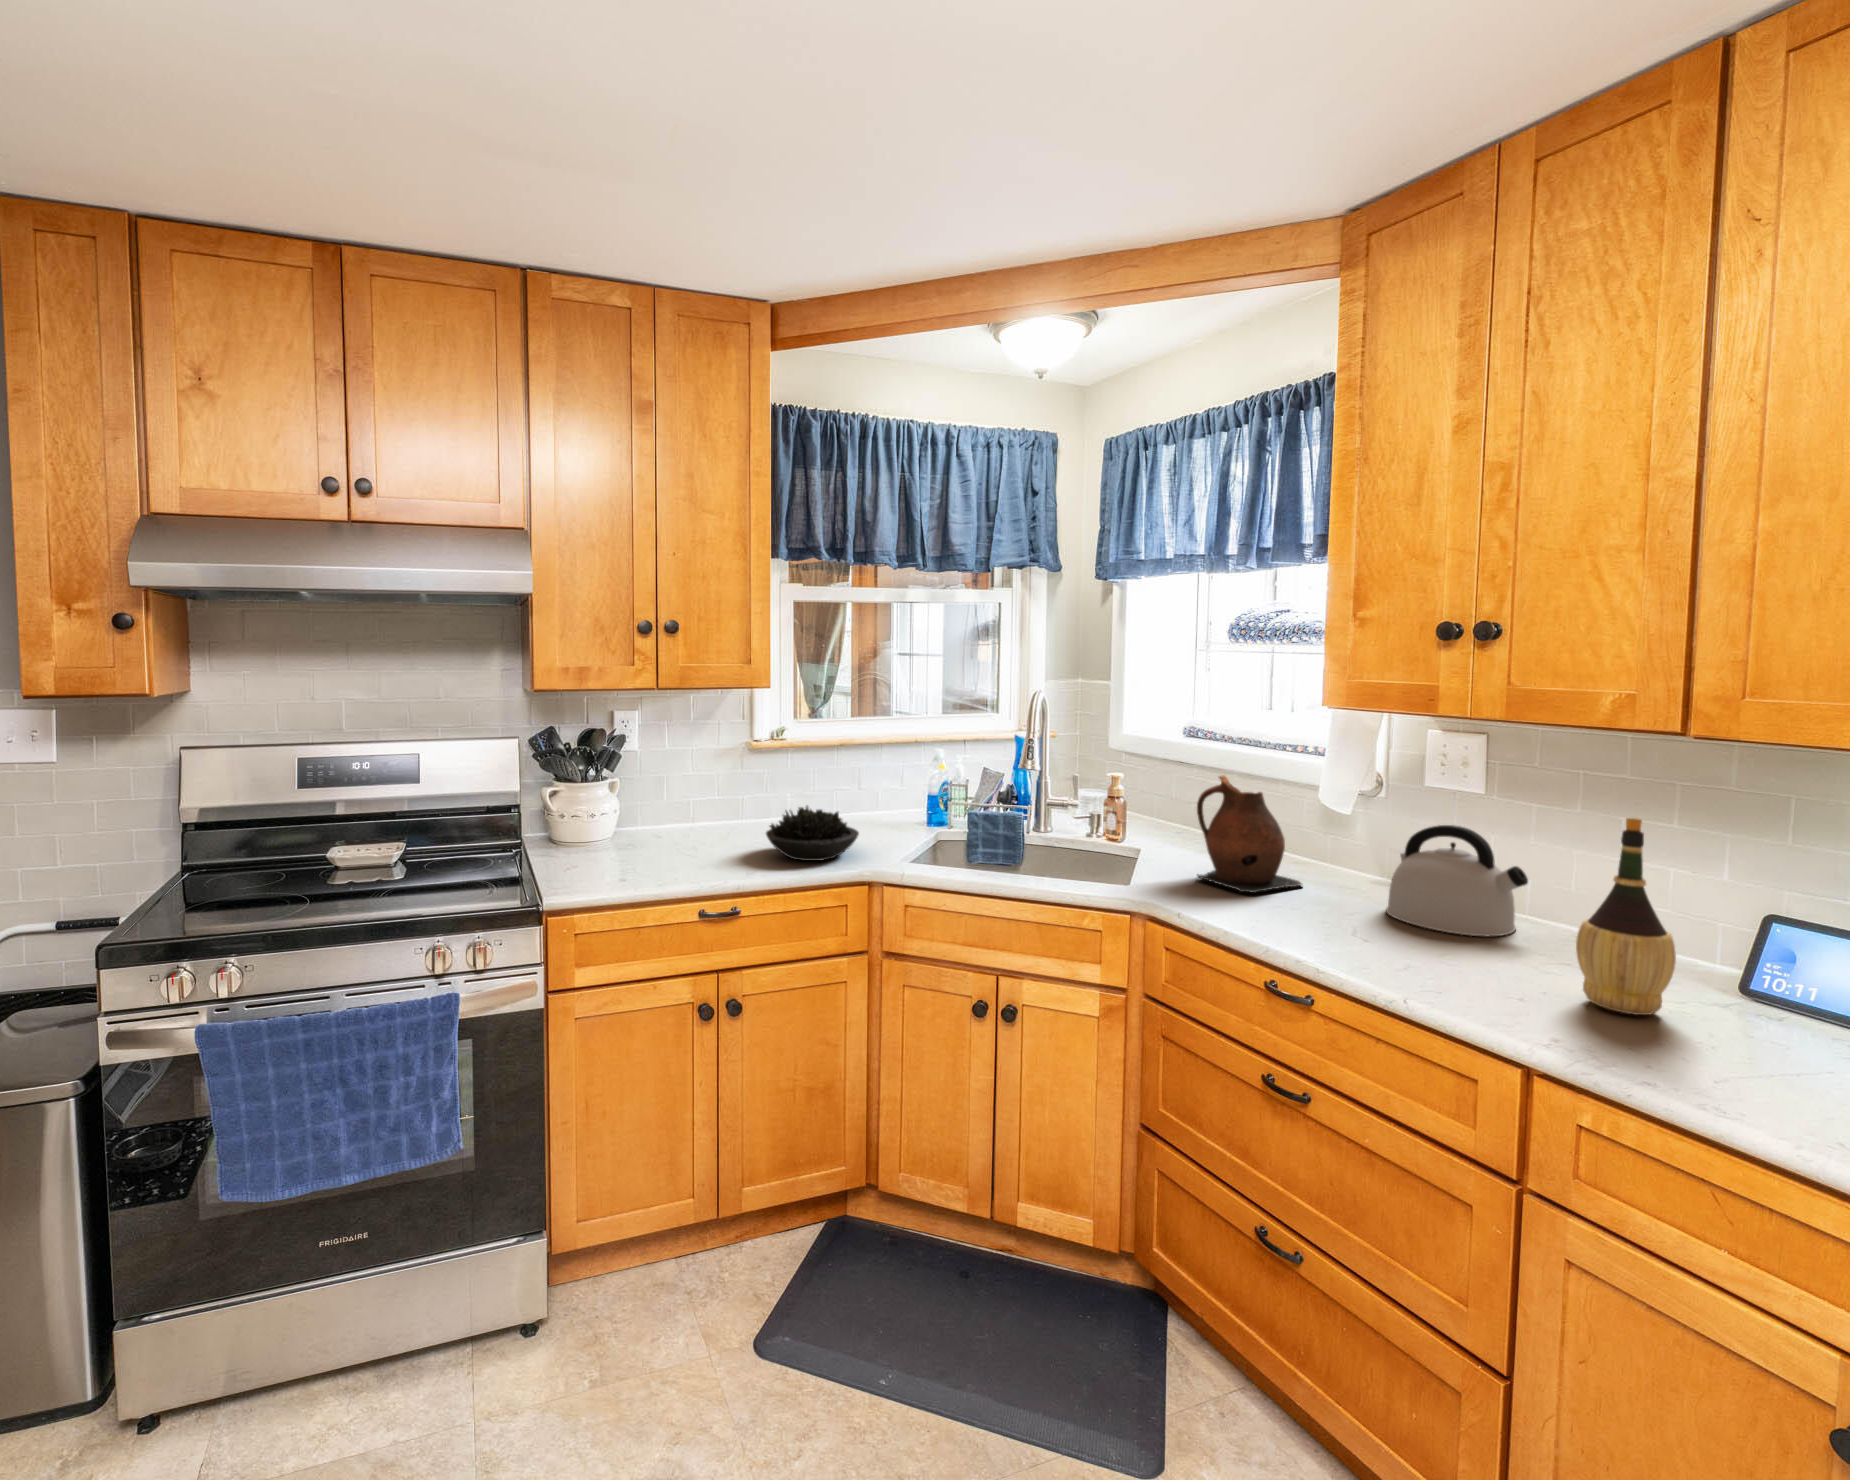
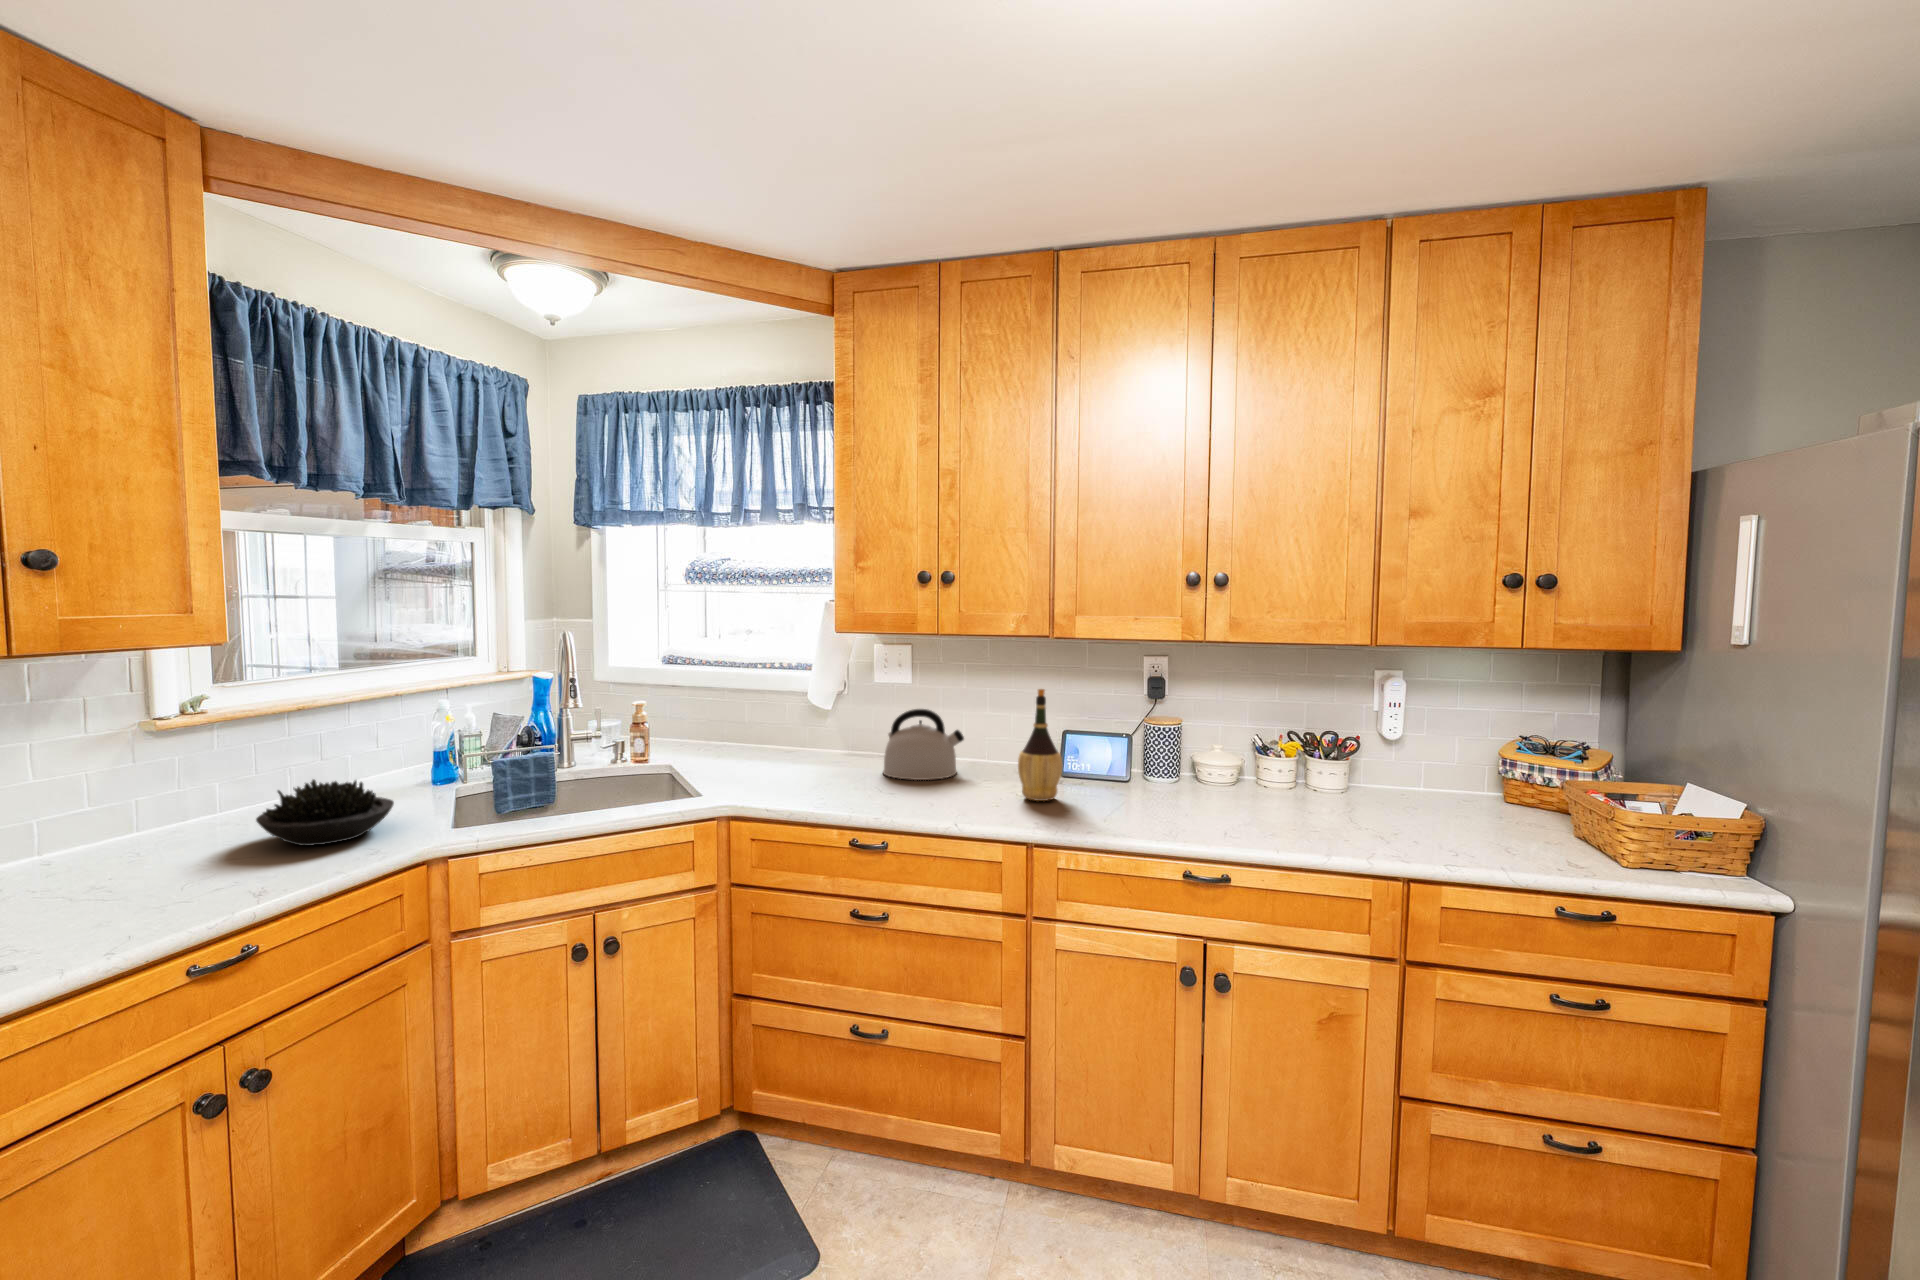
ceramic pitcher: present [1197,775,1302,892] -> none [740,692,820,783]

